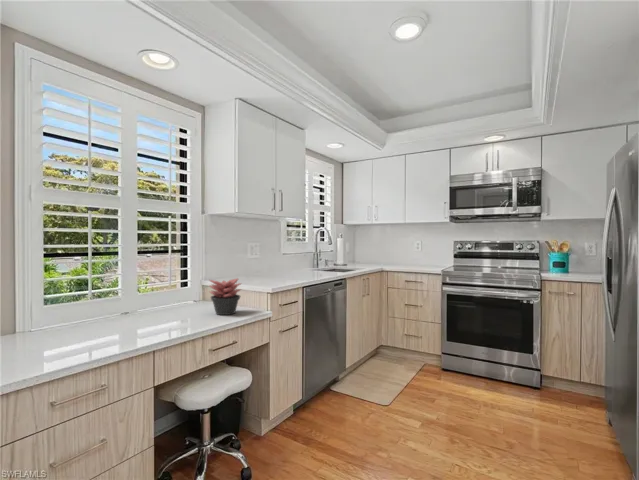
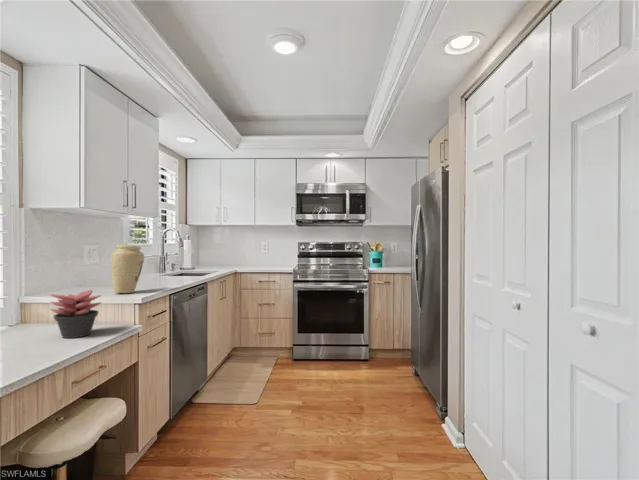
vase: none [257,242,282,283] -> present [111,245,144,293]

